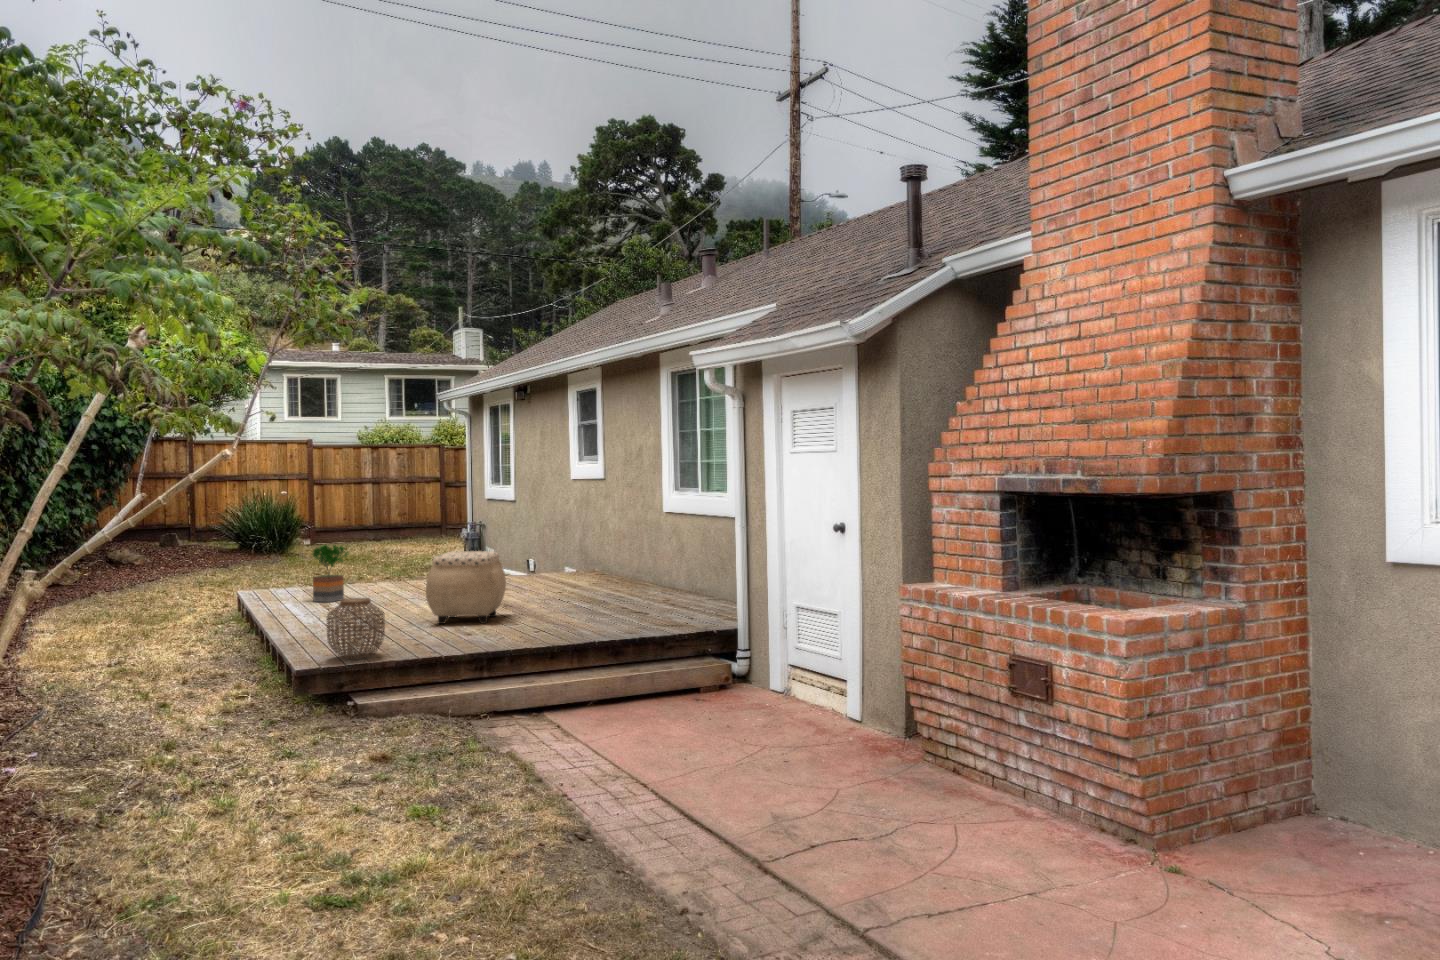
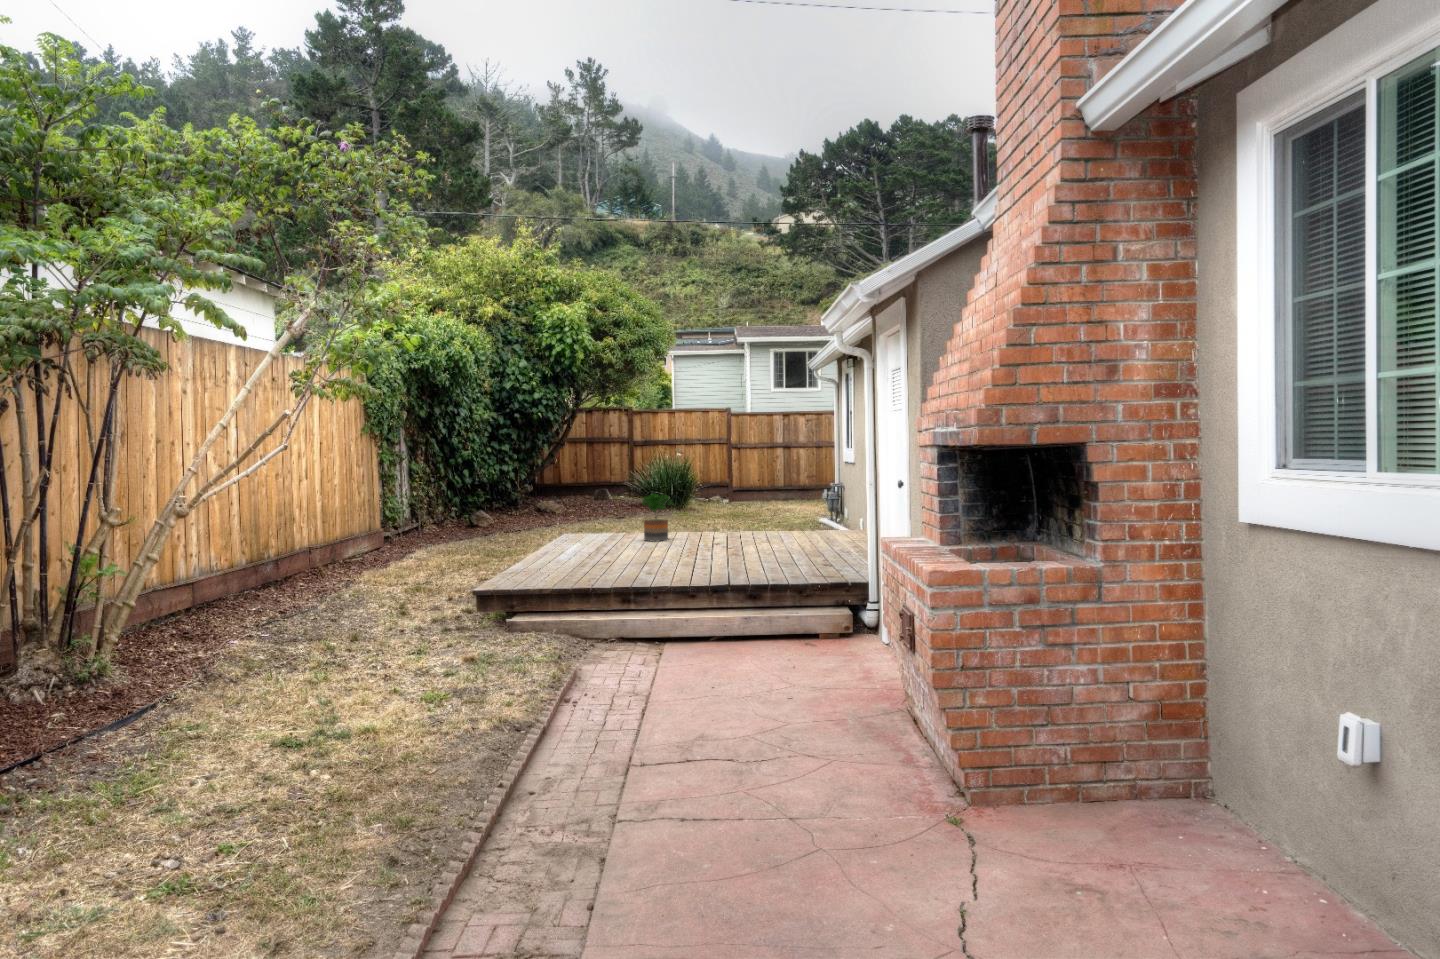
ottoman: present [426,551,506,624] -> none [675,501,752,563]
woven basket: present [326,598,385,659] -> none [559,531,603,579]

